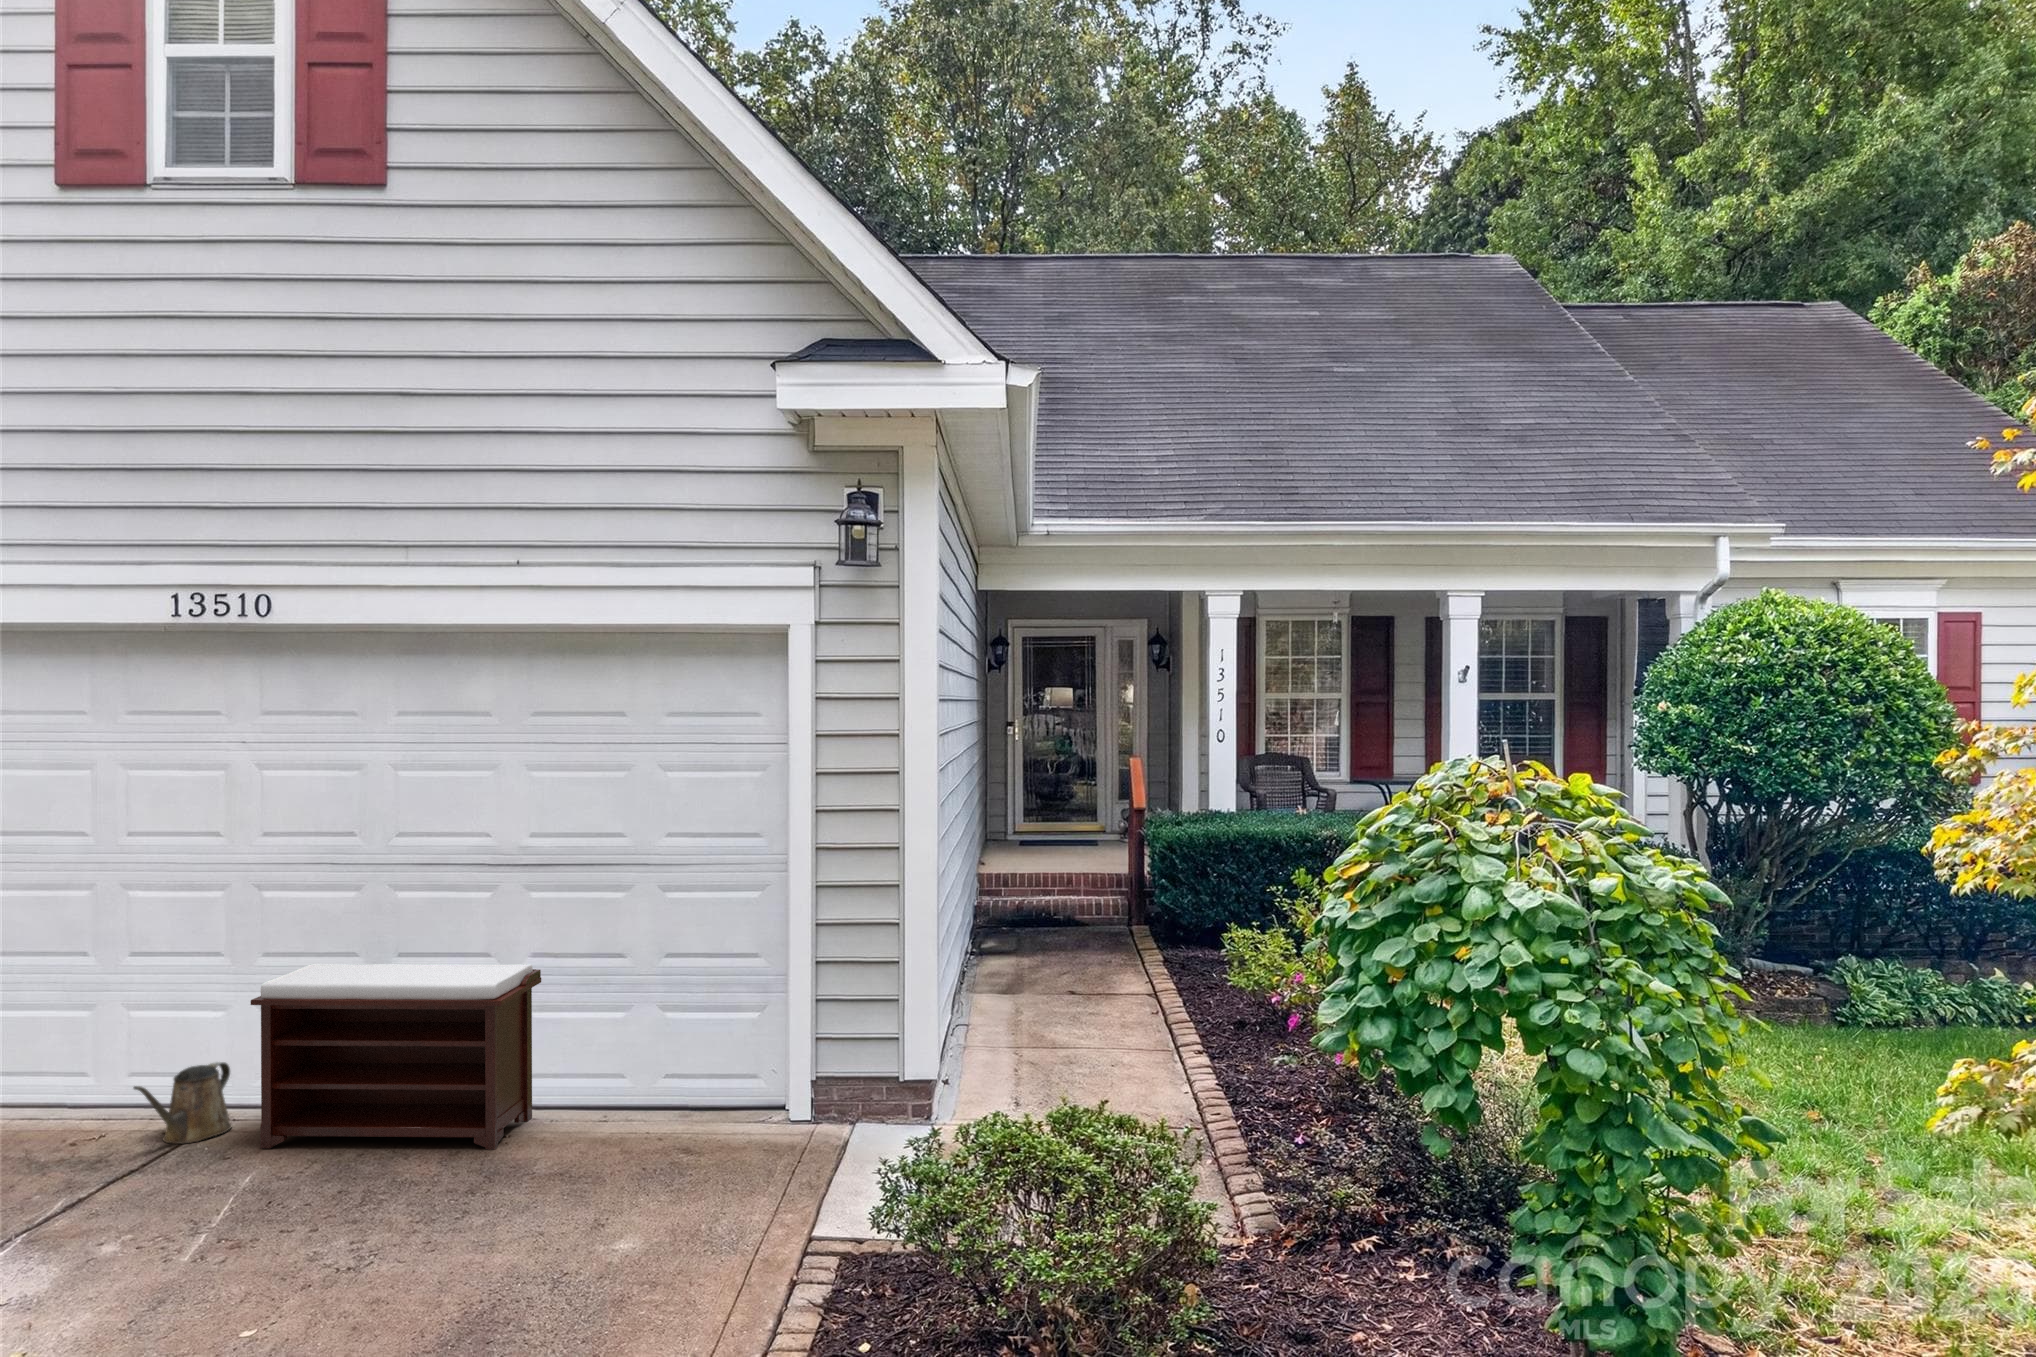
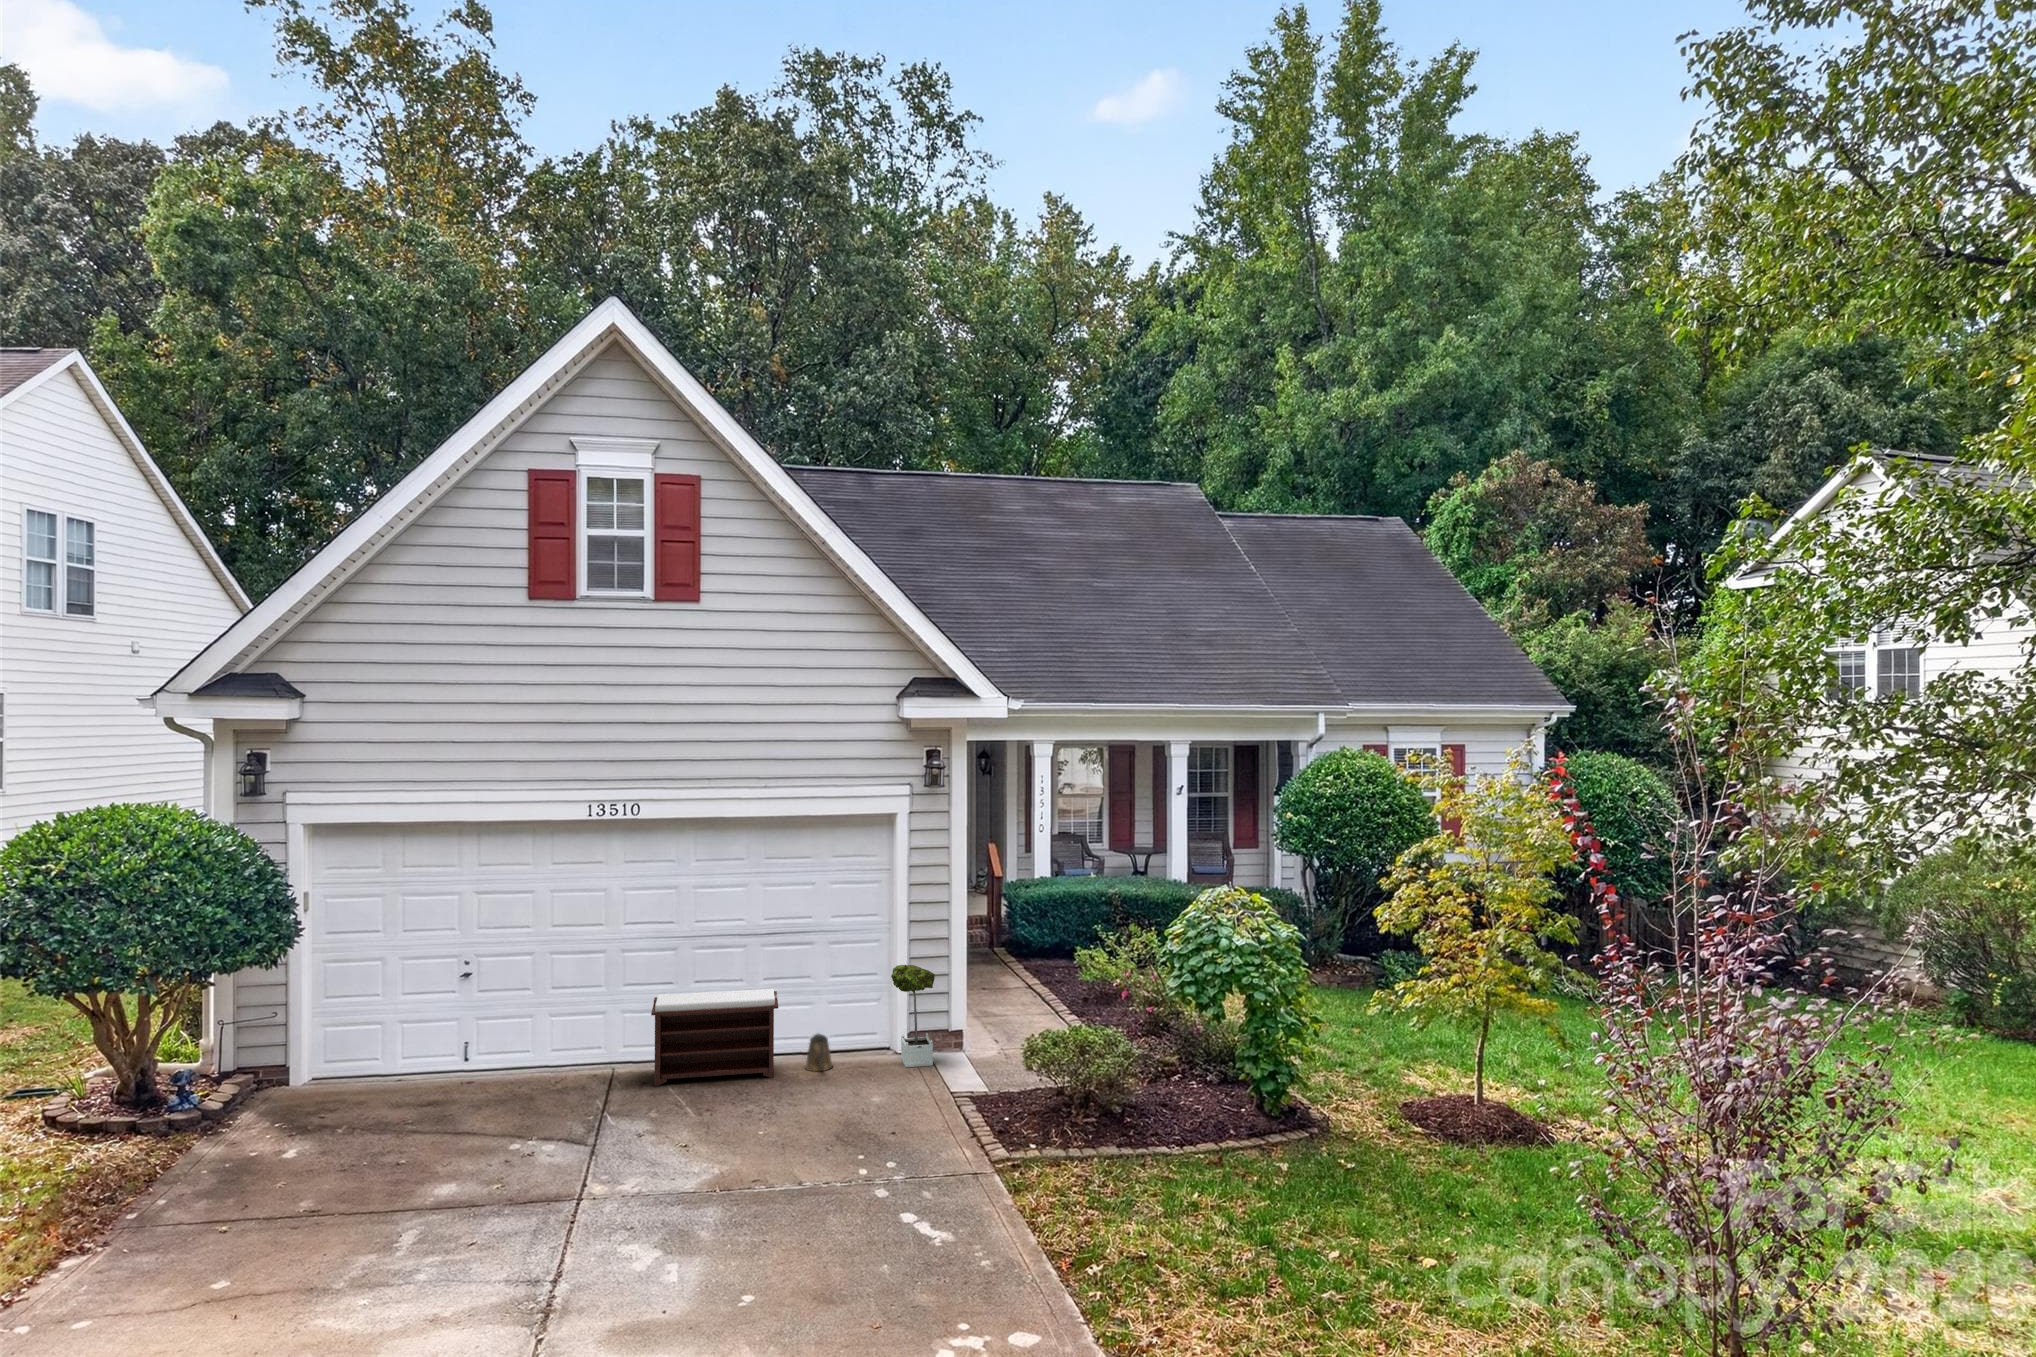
potted tree: none [747,928,840,1148] -> present [891,965,935,1067]
watering can: present [134,1062,232,1144] -> present [805,1033,833,1071]

